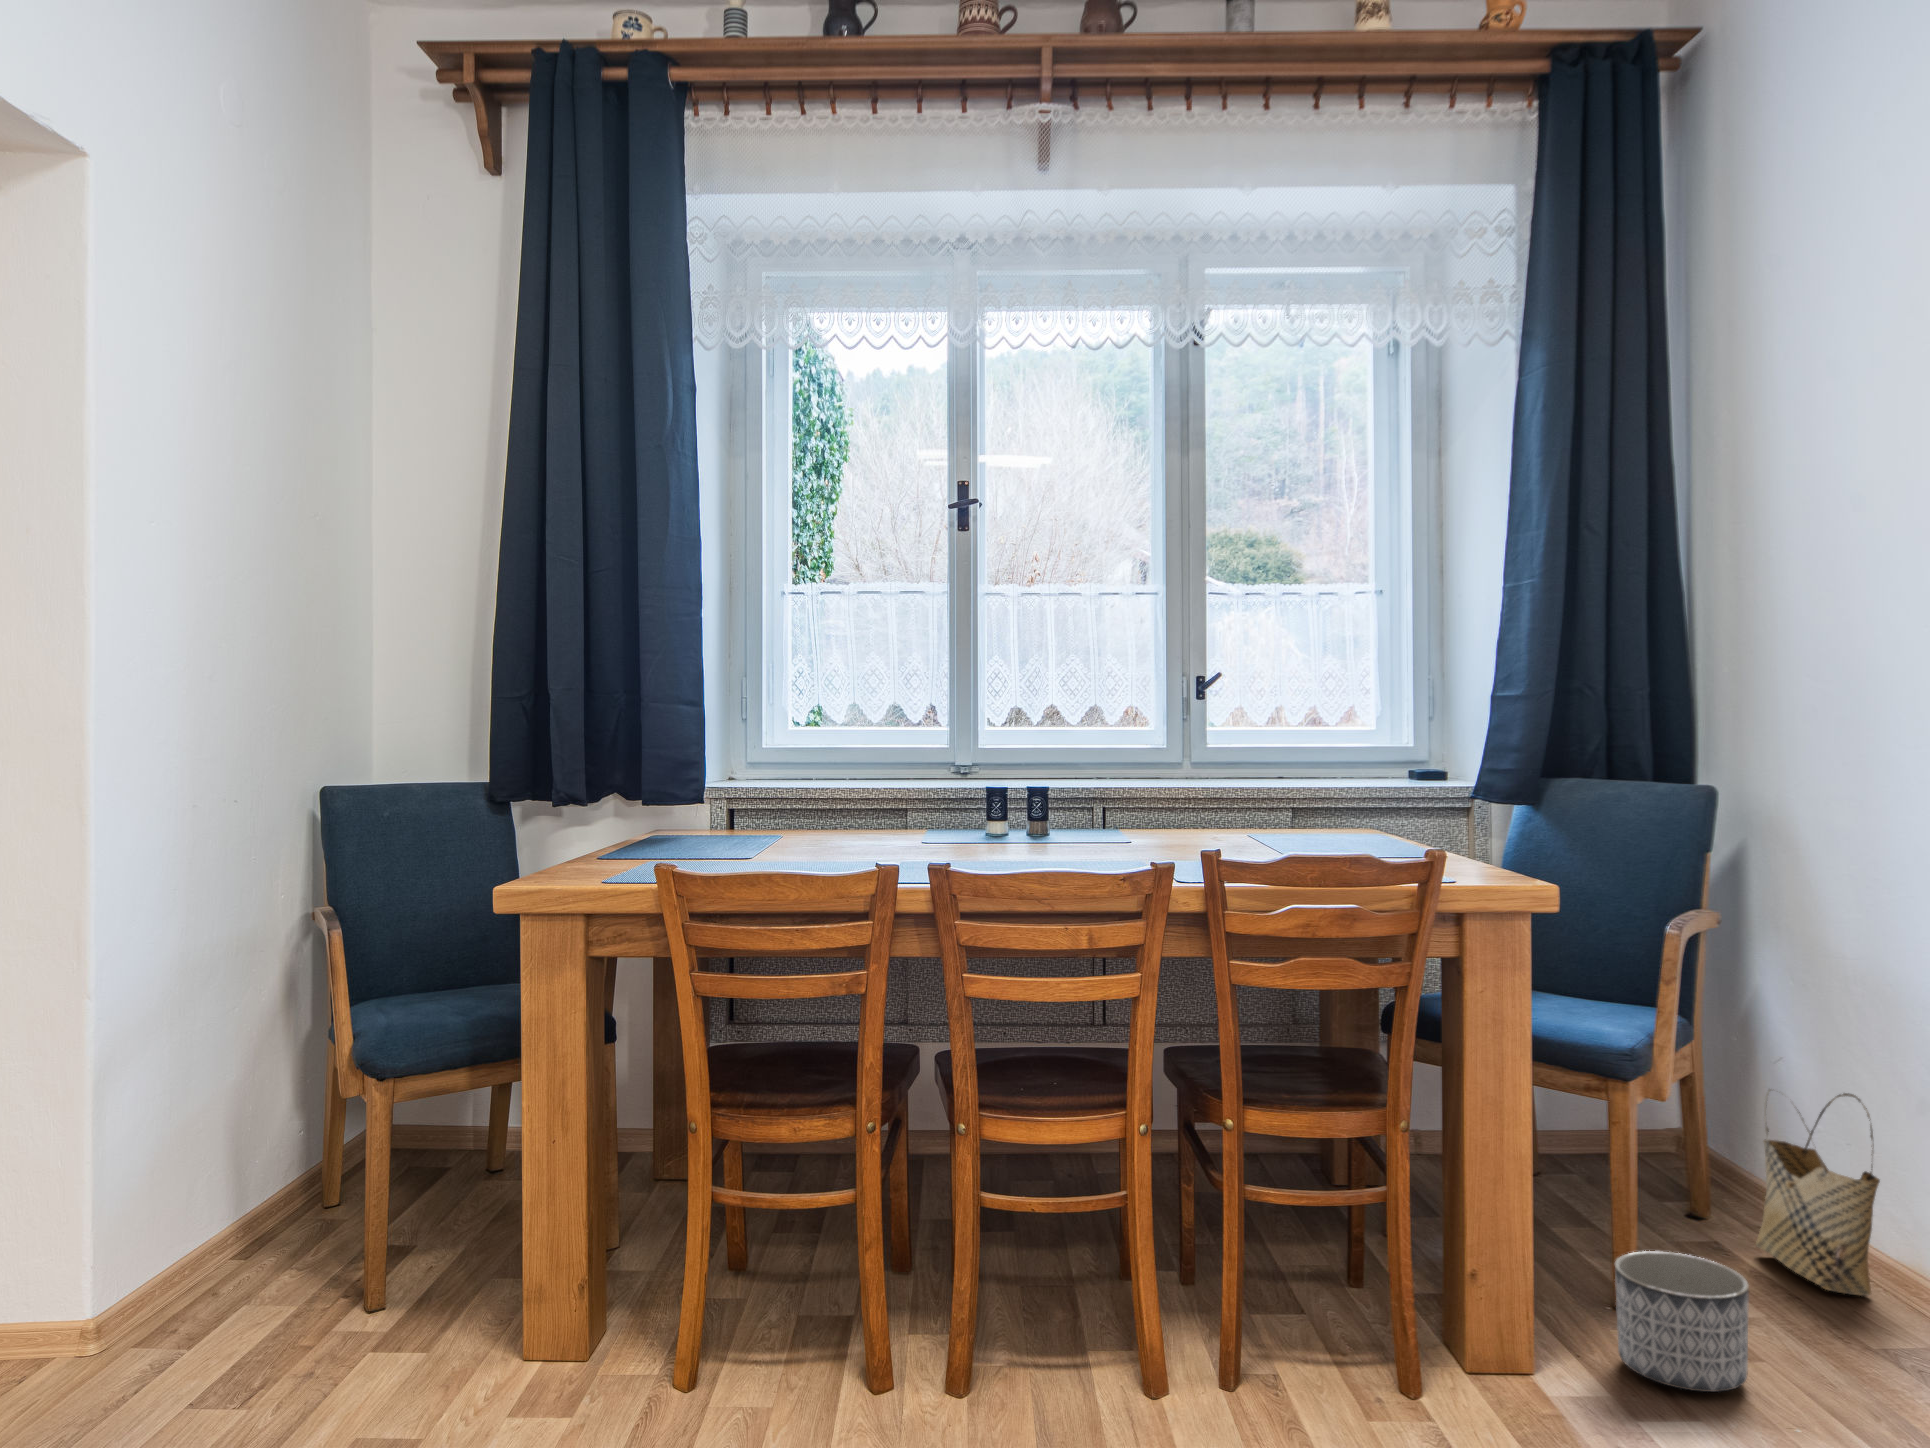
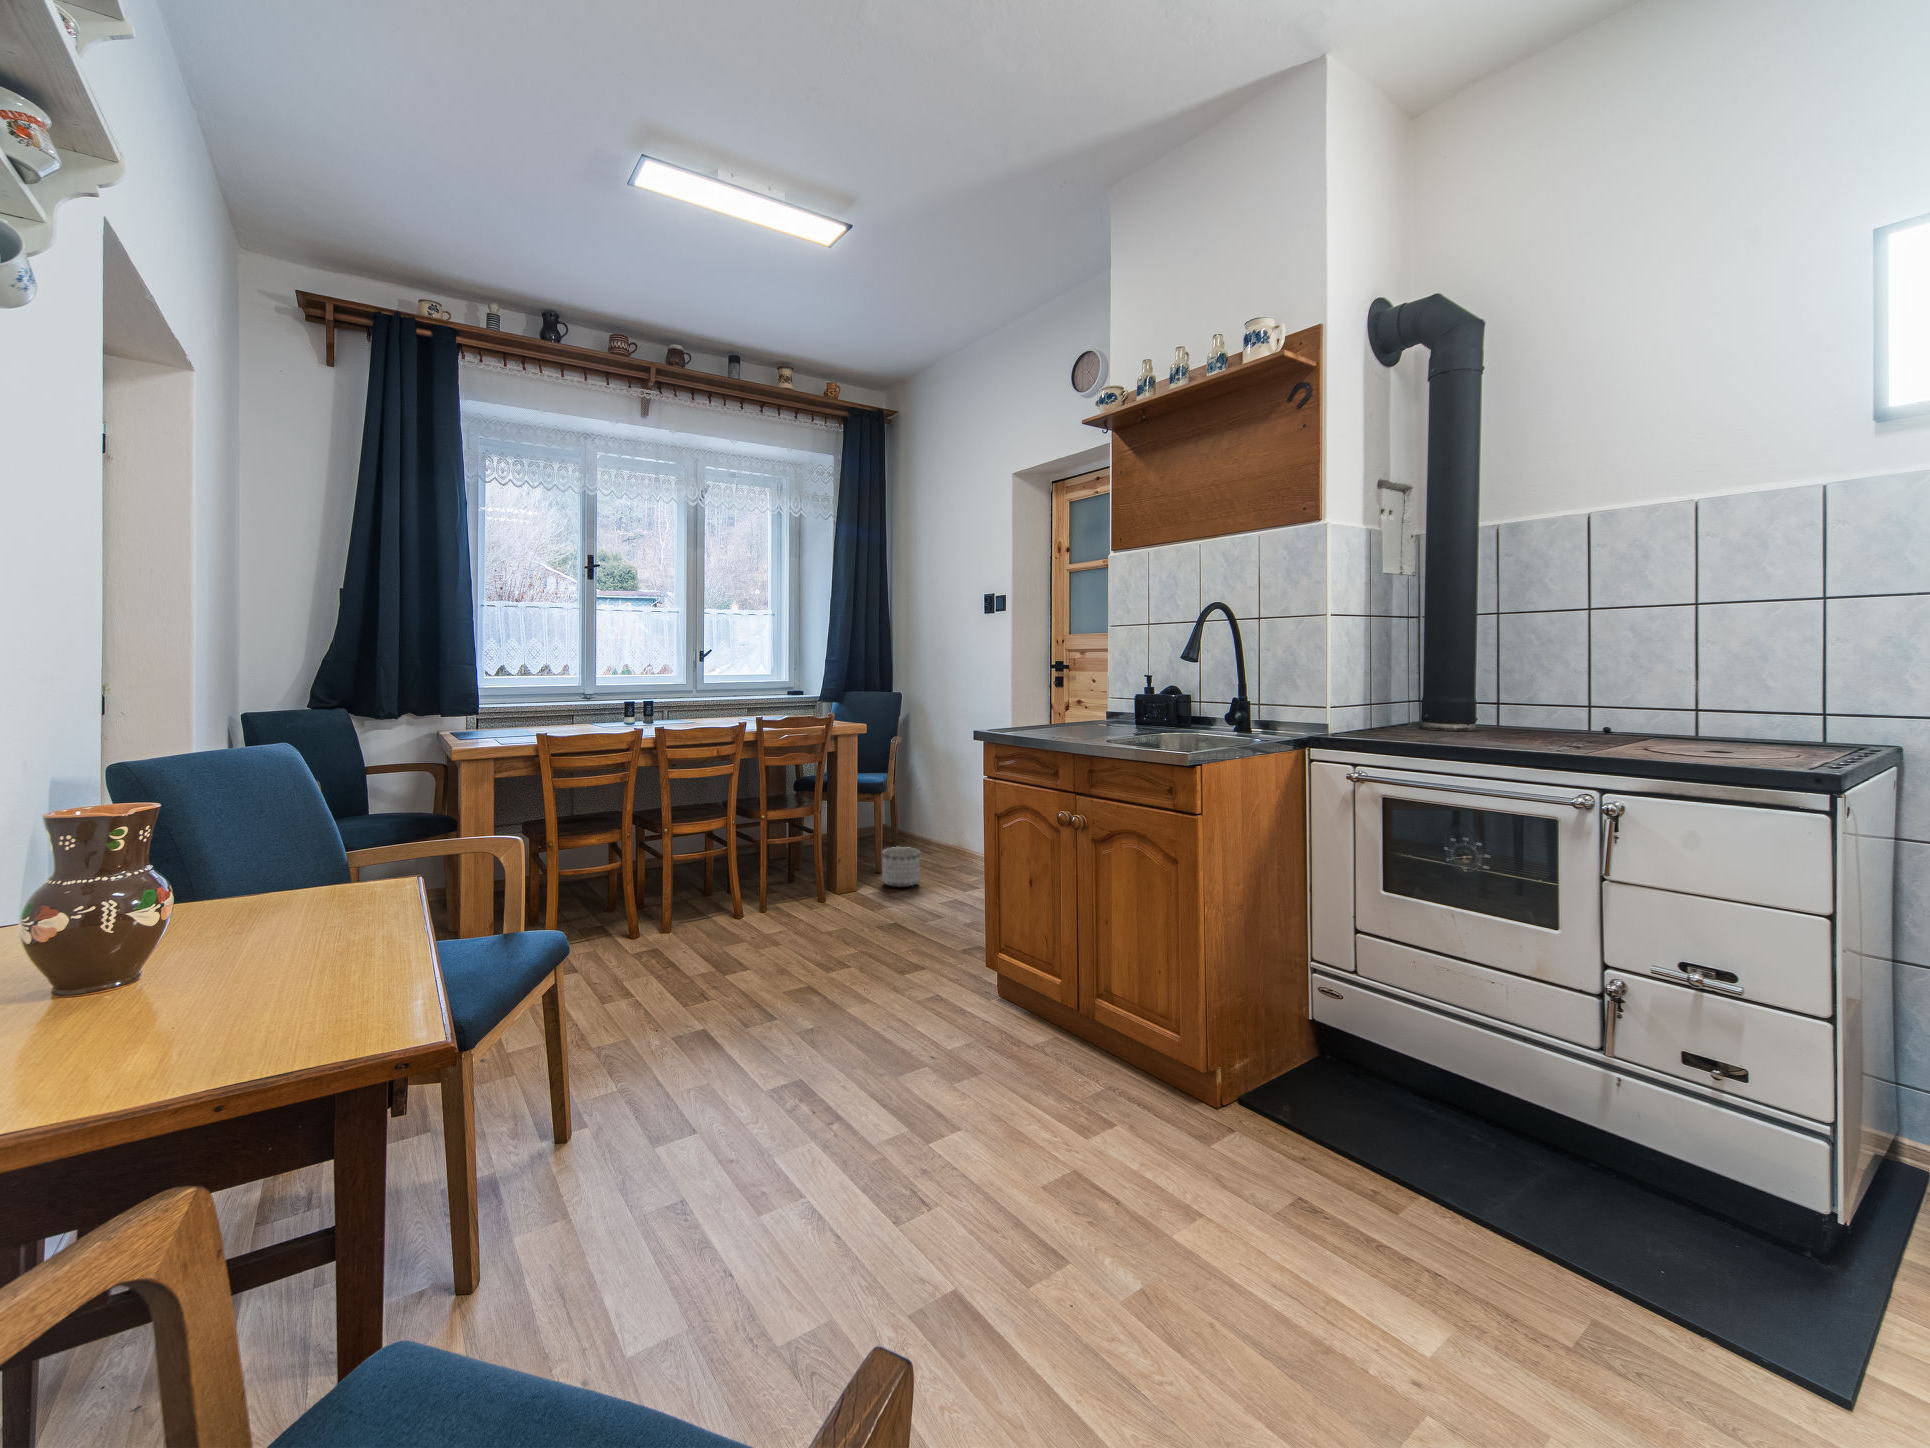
woven basket: present [1756,1089,1880,1296] -> none [913,794,950,858]

